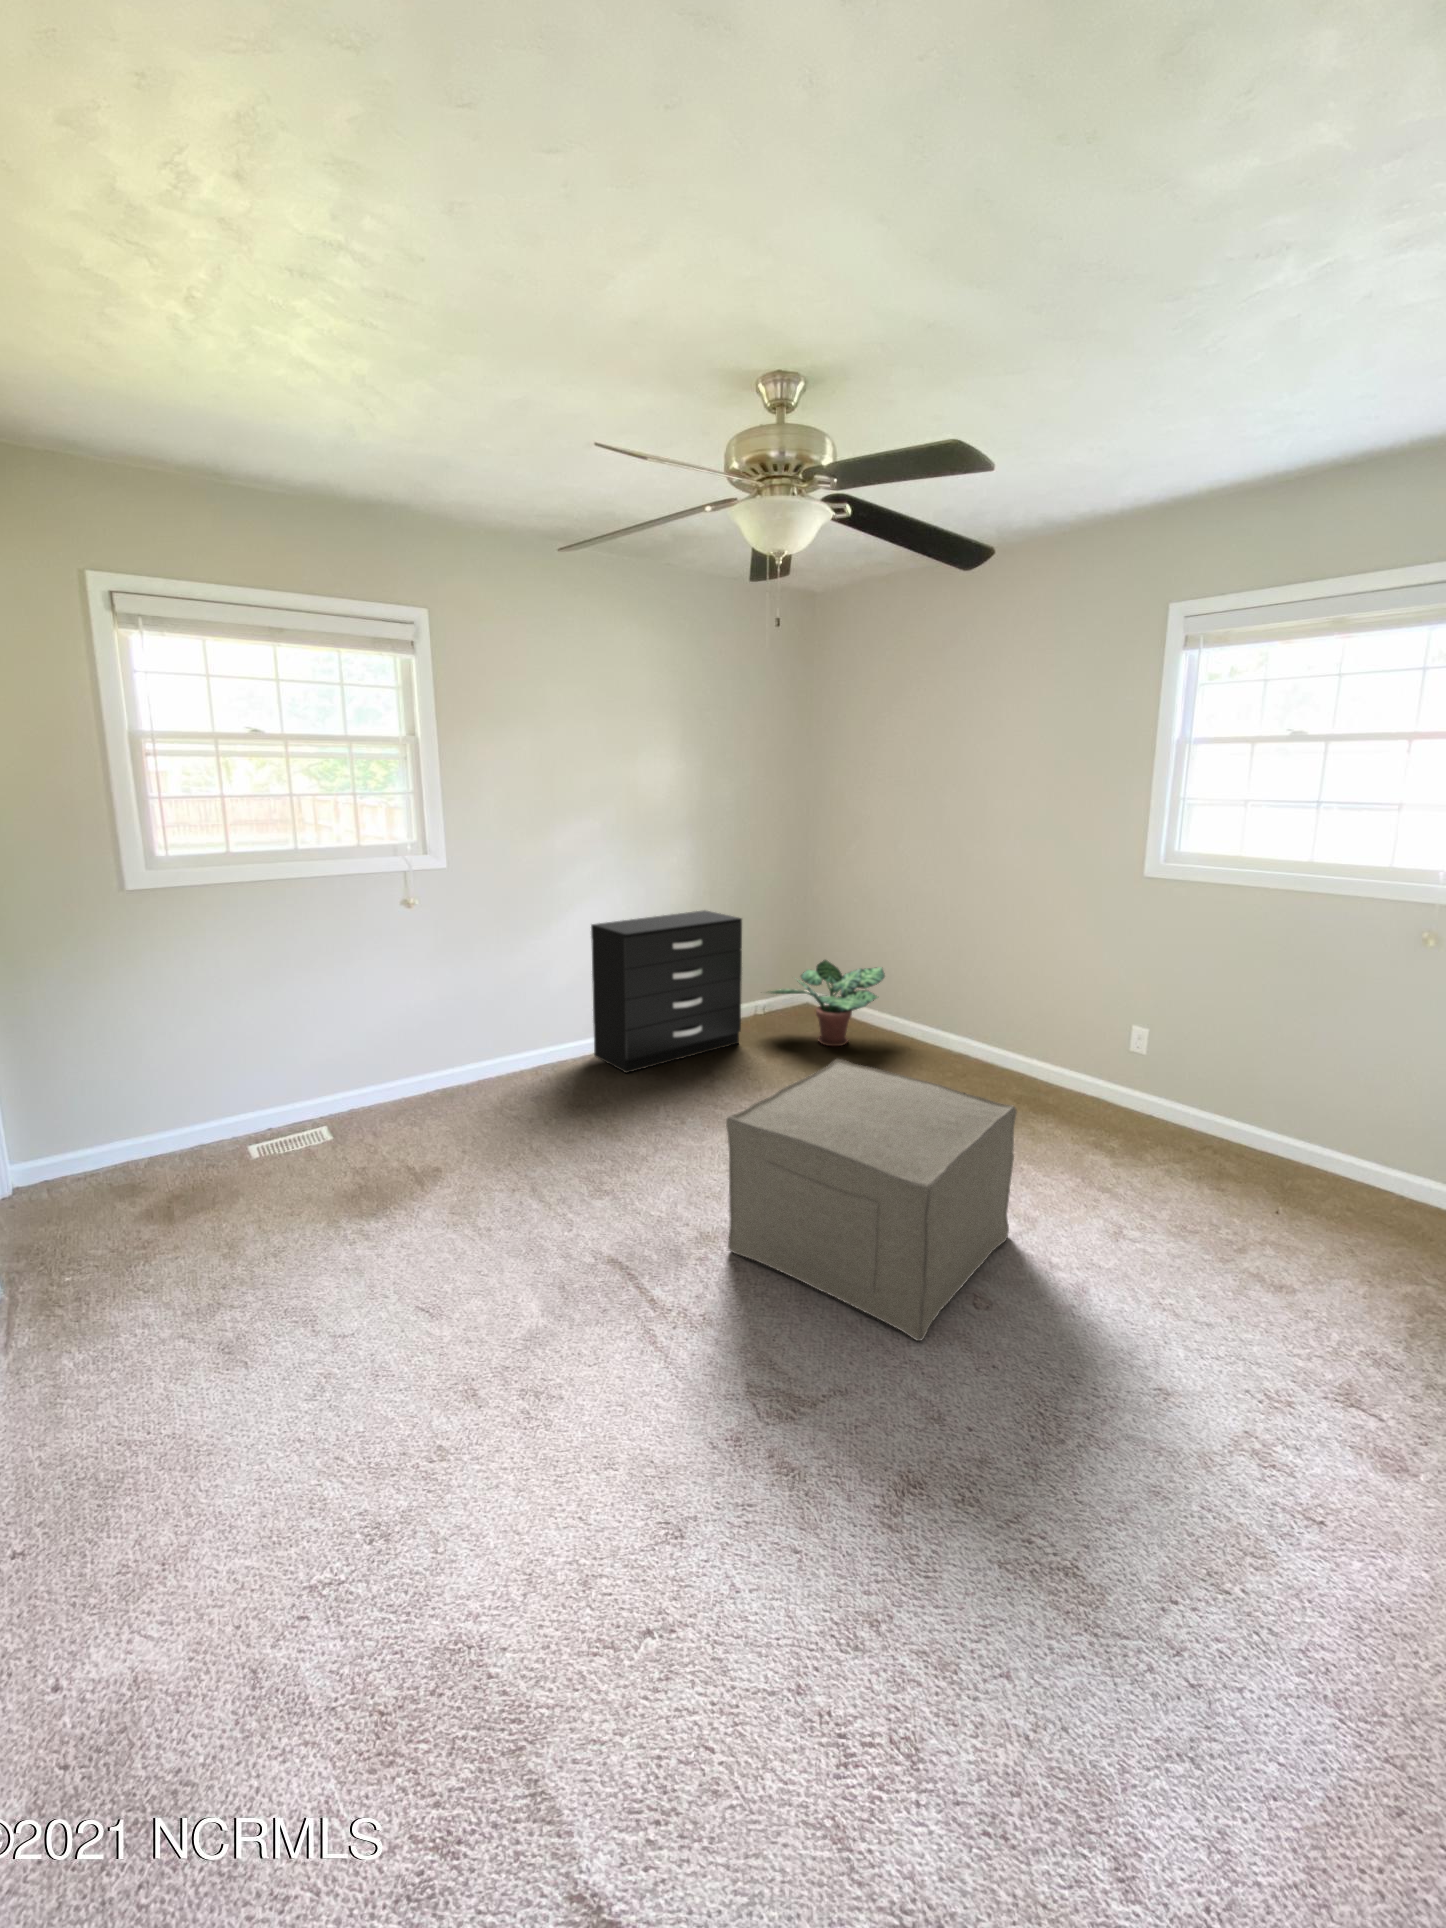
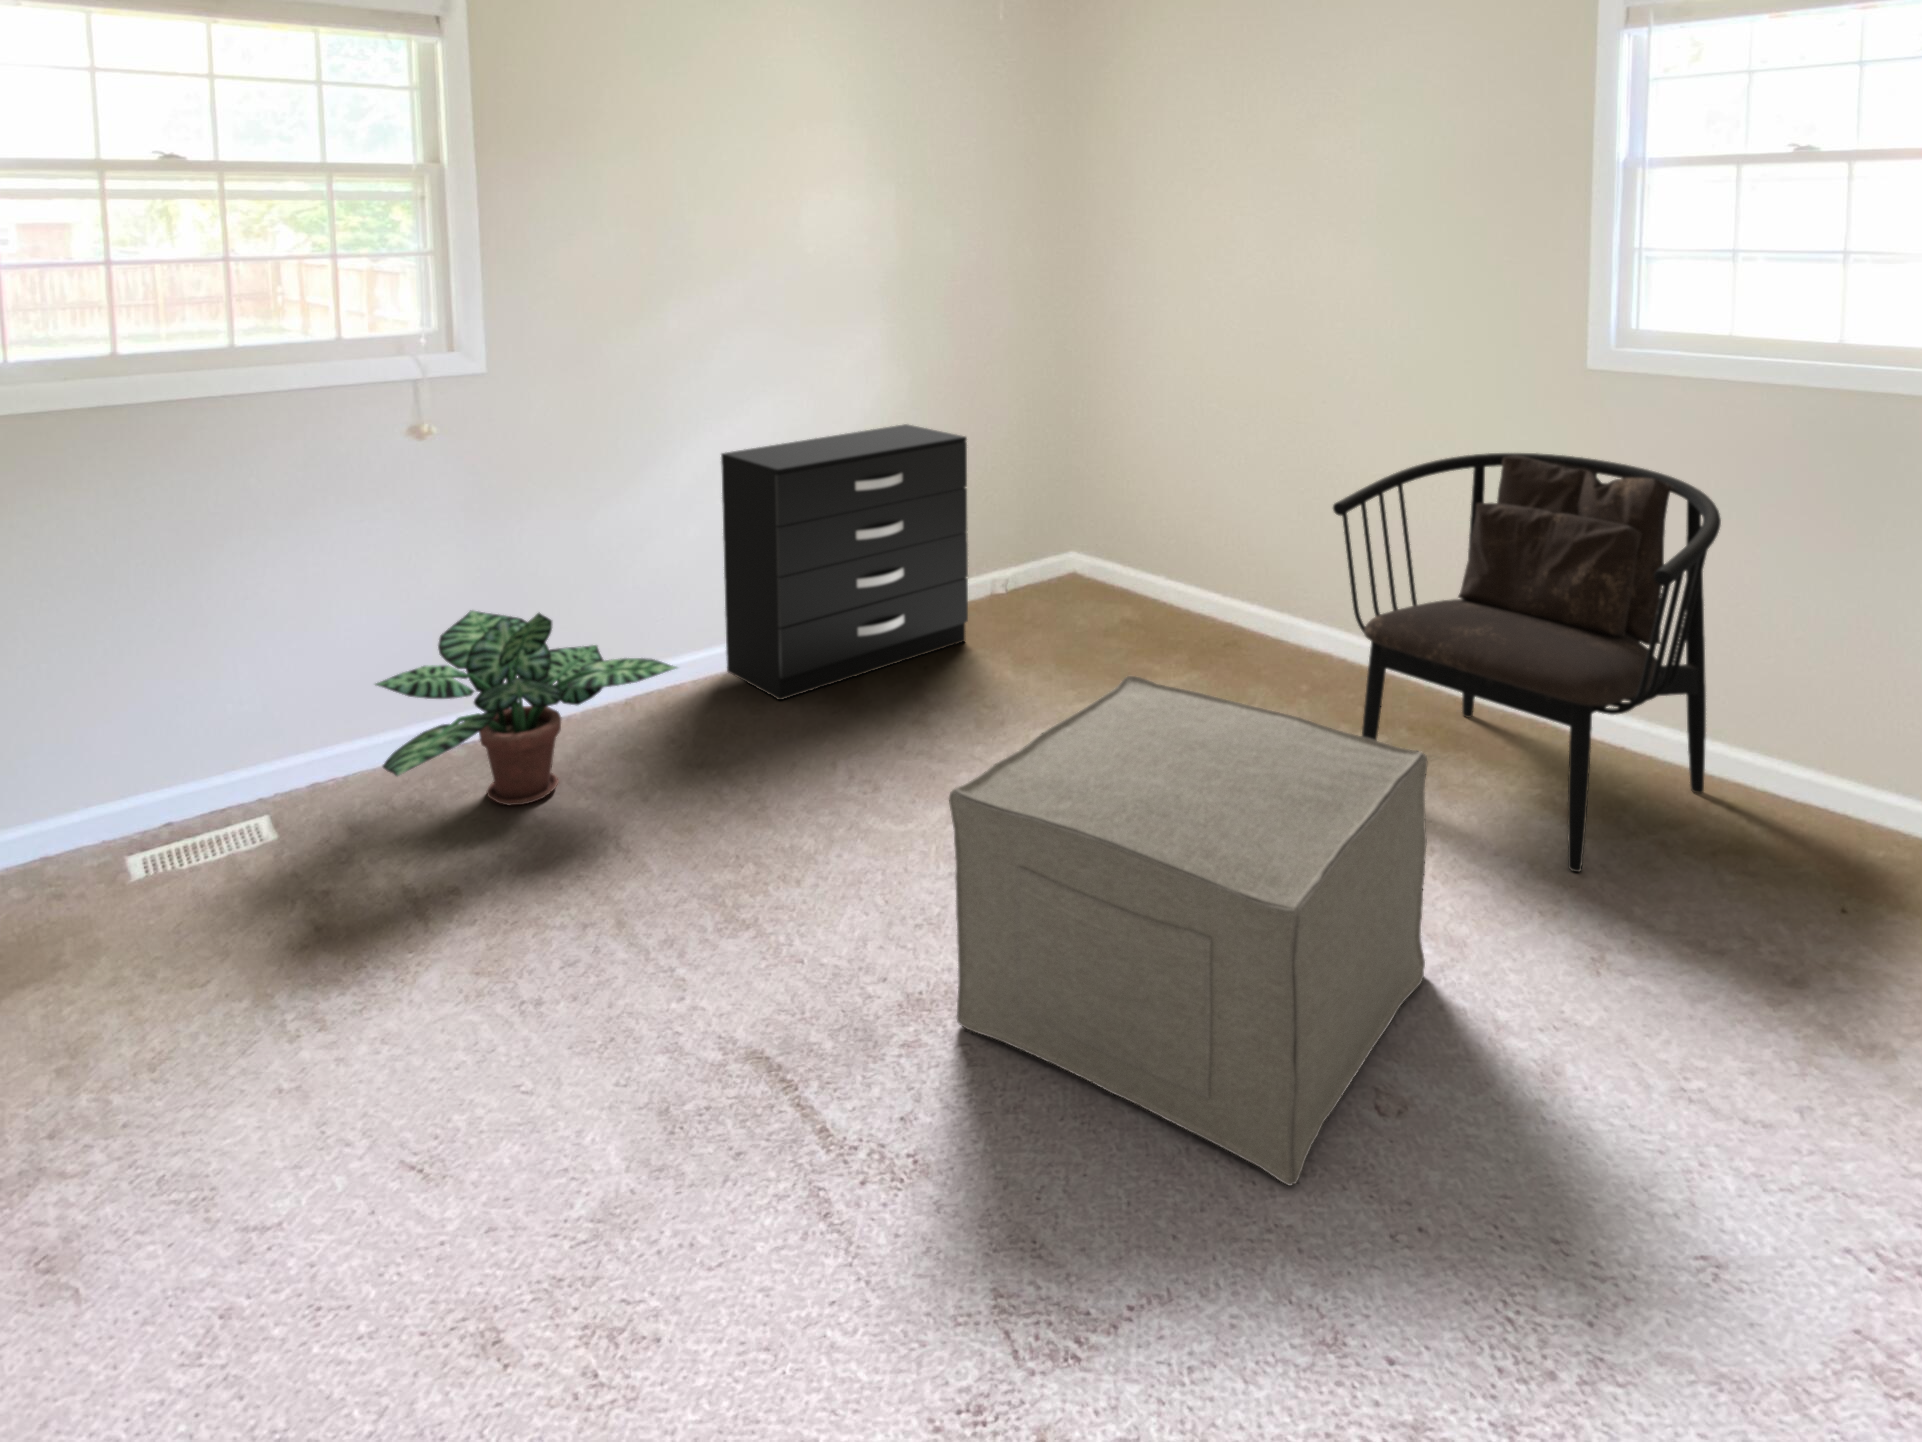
armchair: none [969,933,1216,1185] -> present [1333,453,1721,872]
potted plant: present [769,960,885,1046] -> present [376,610,677,805]

